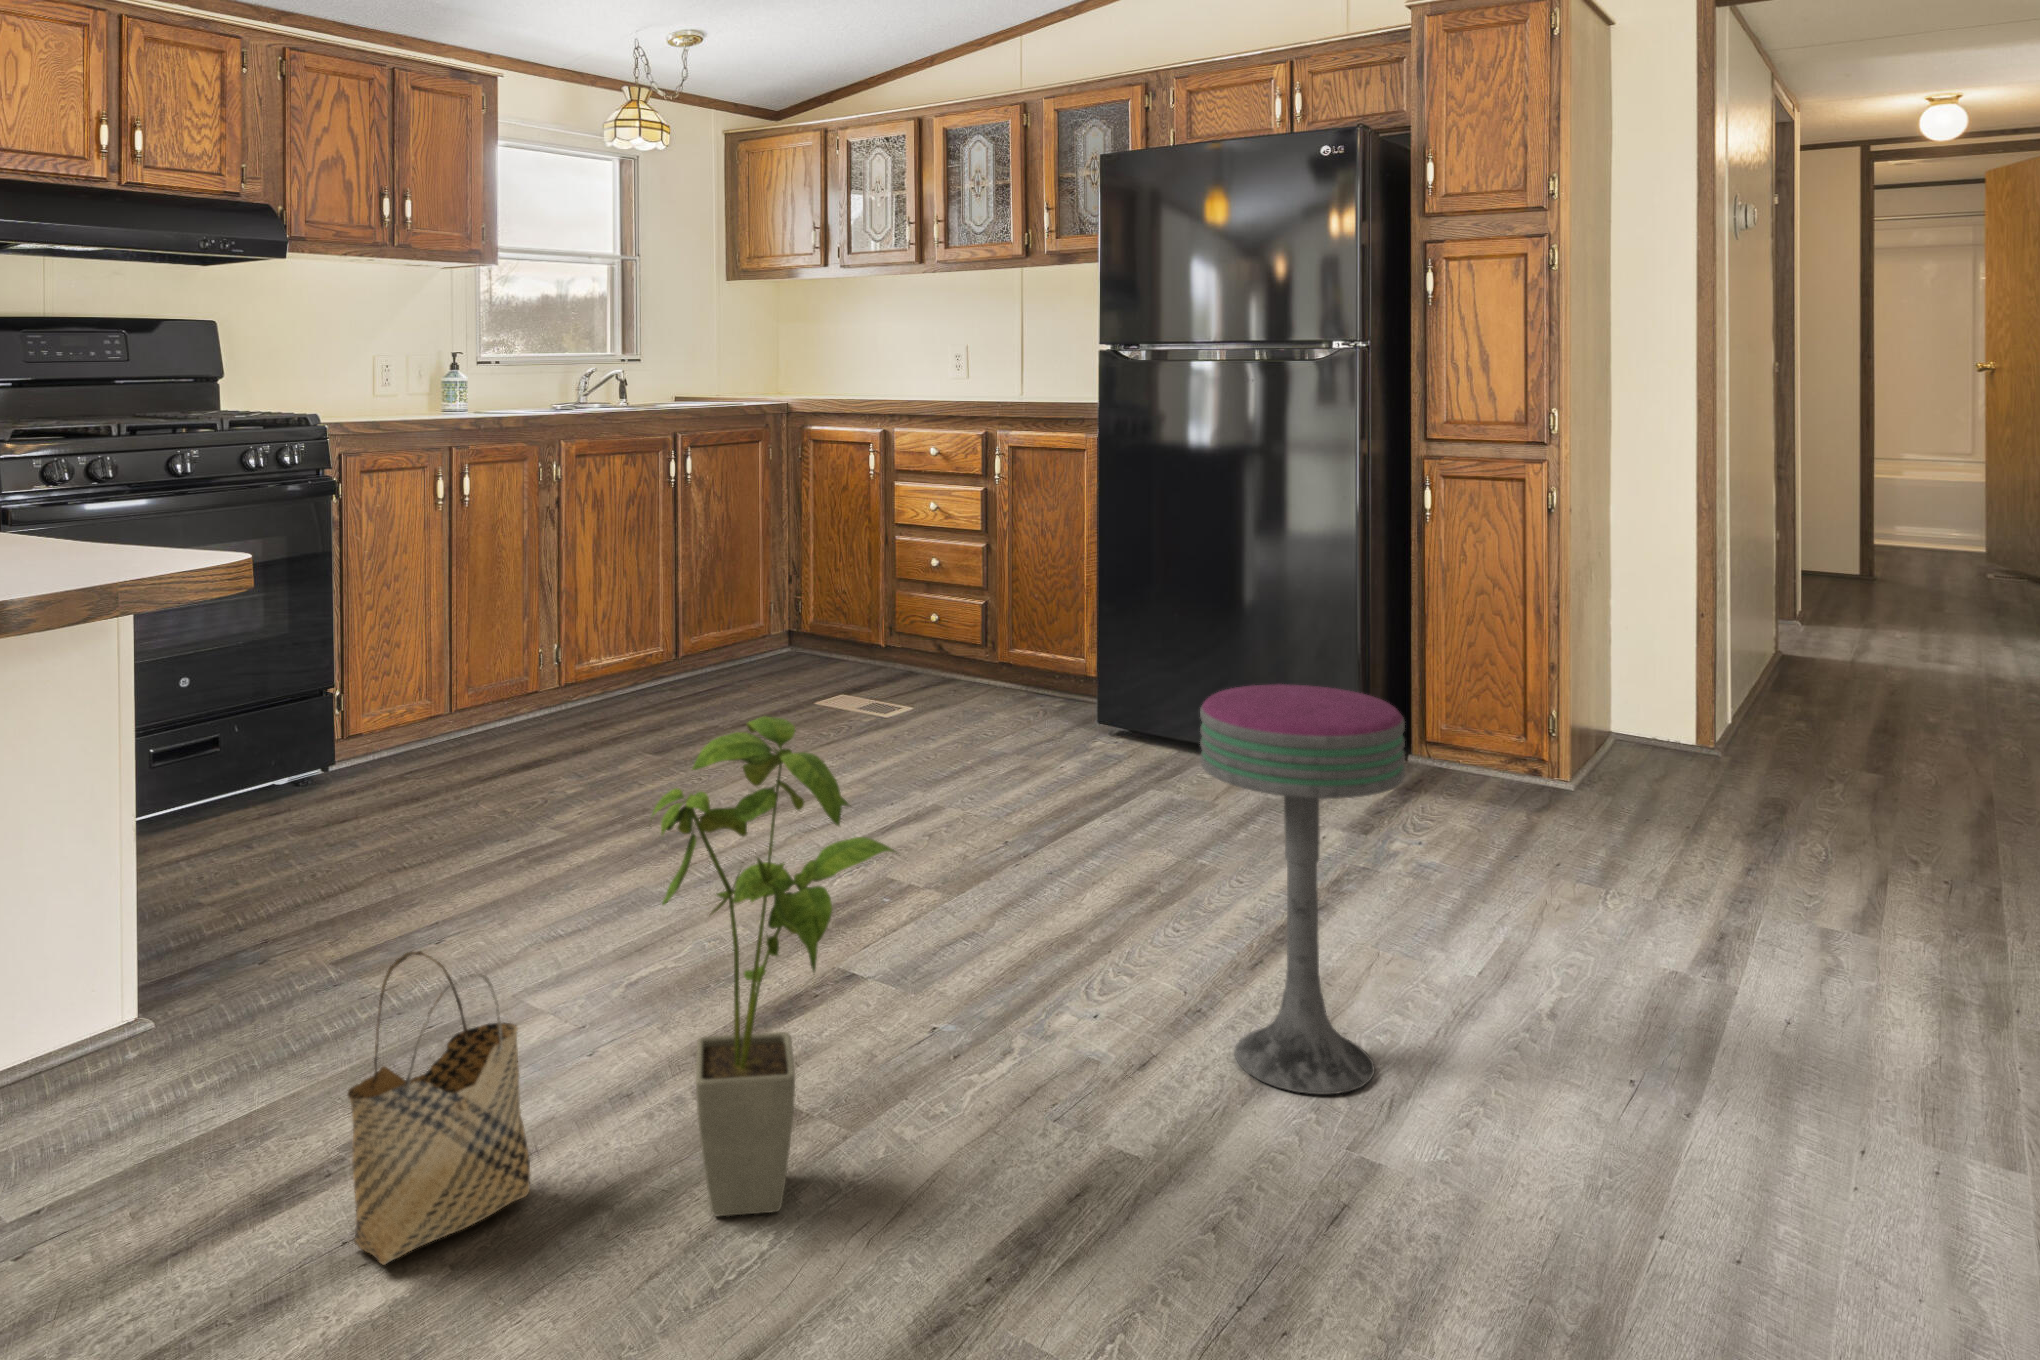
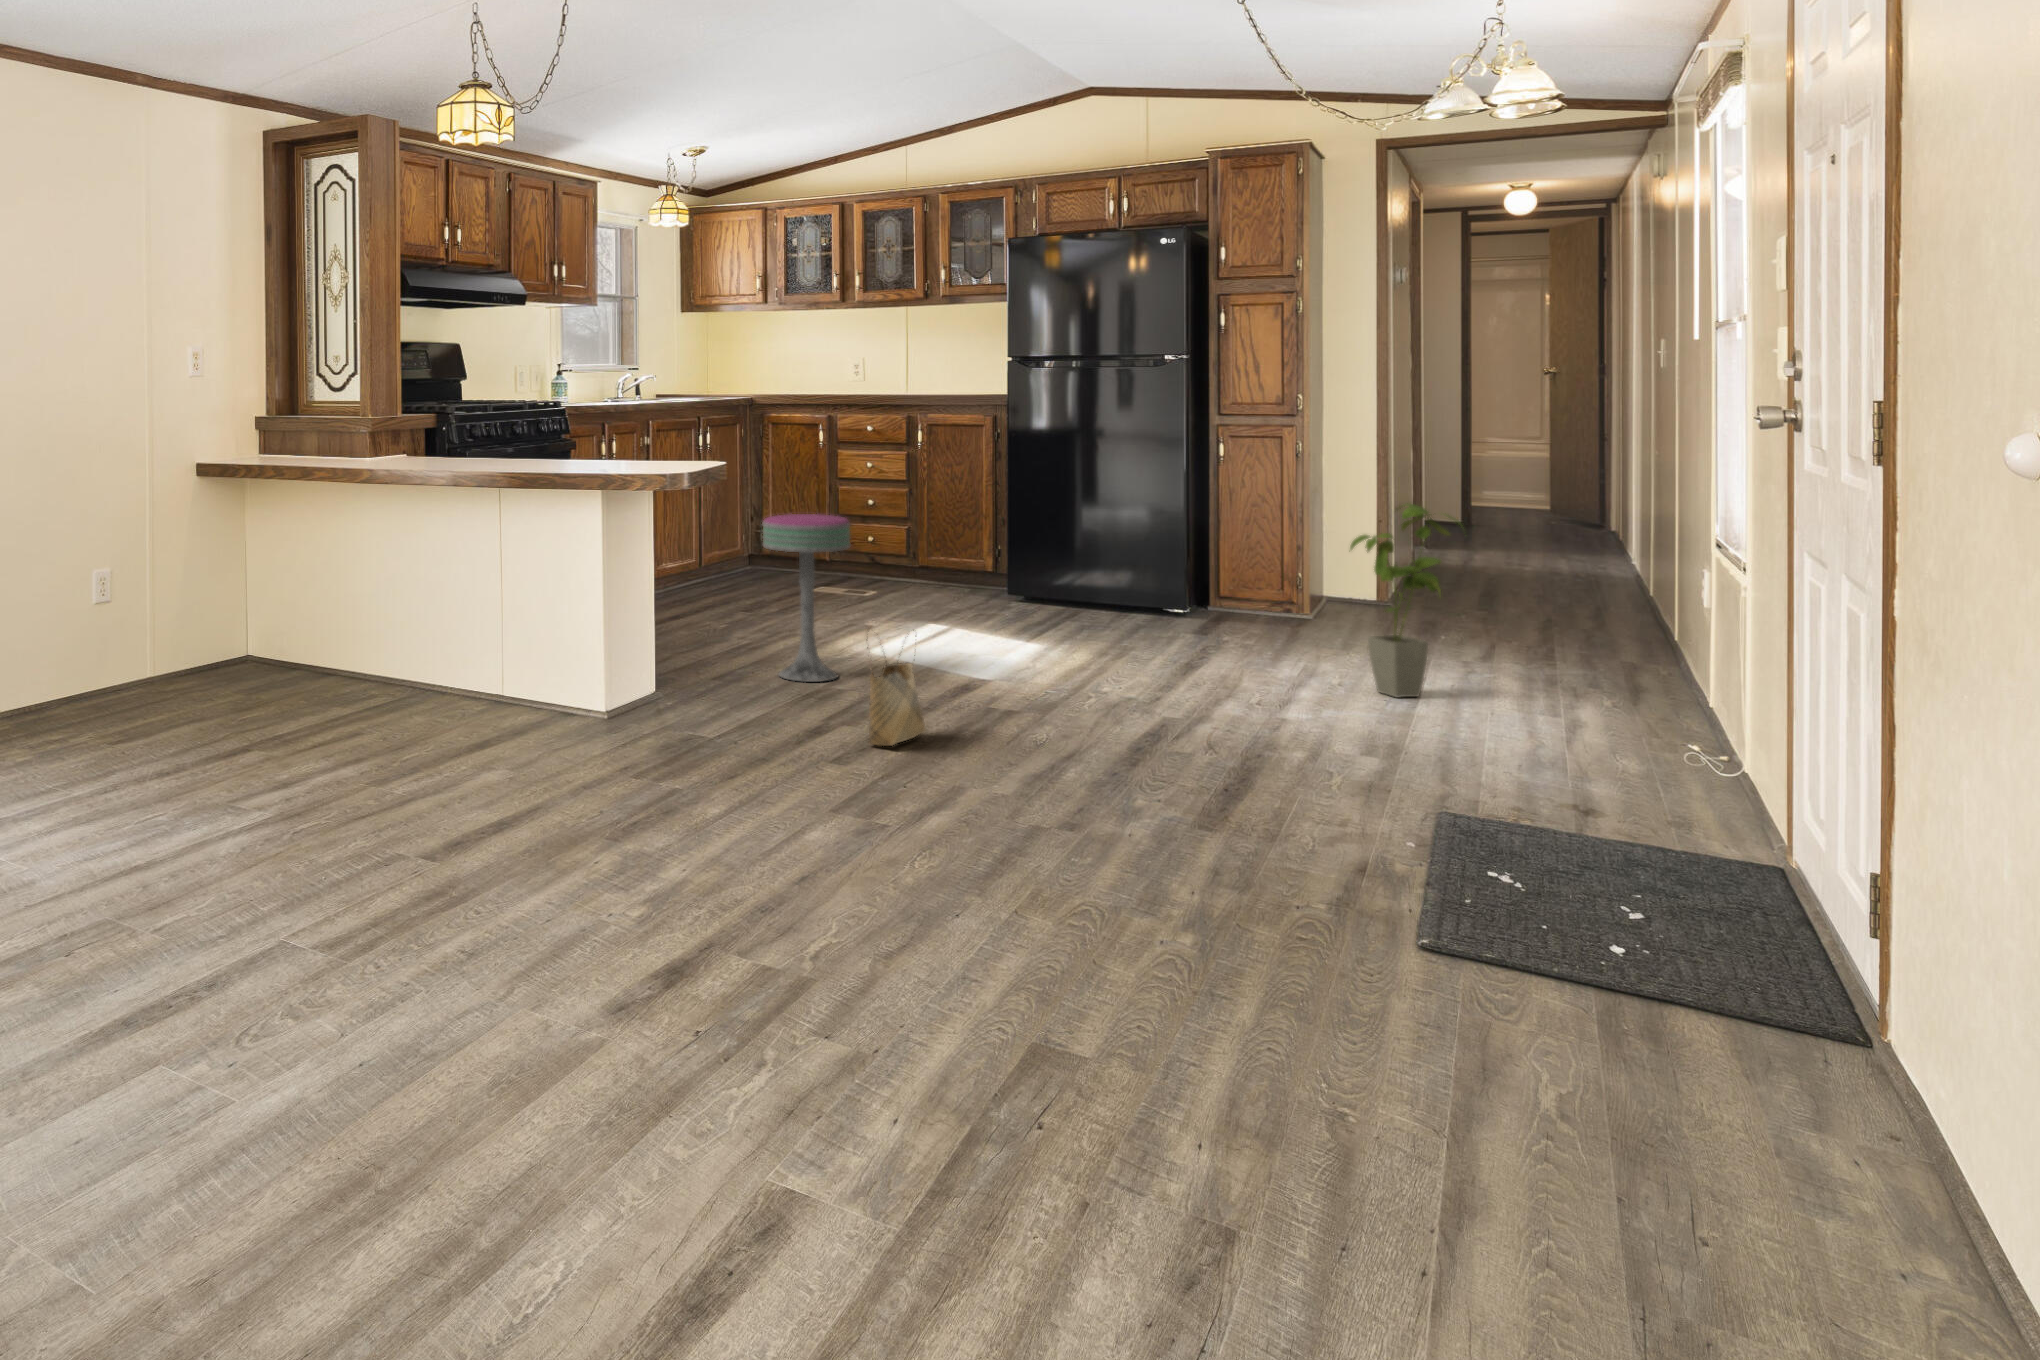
bar stool: present [1200,684,1405,1094] -> present [762,514,850,682]
house plant: present [652,717,897,1216] -> present [1350,504,1463,698]

